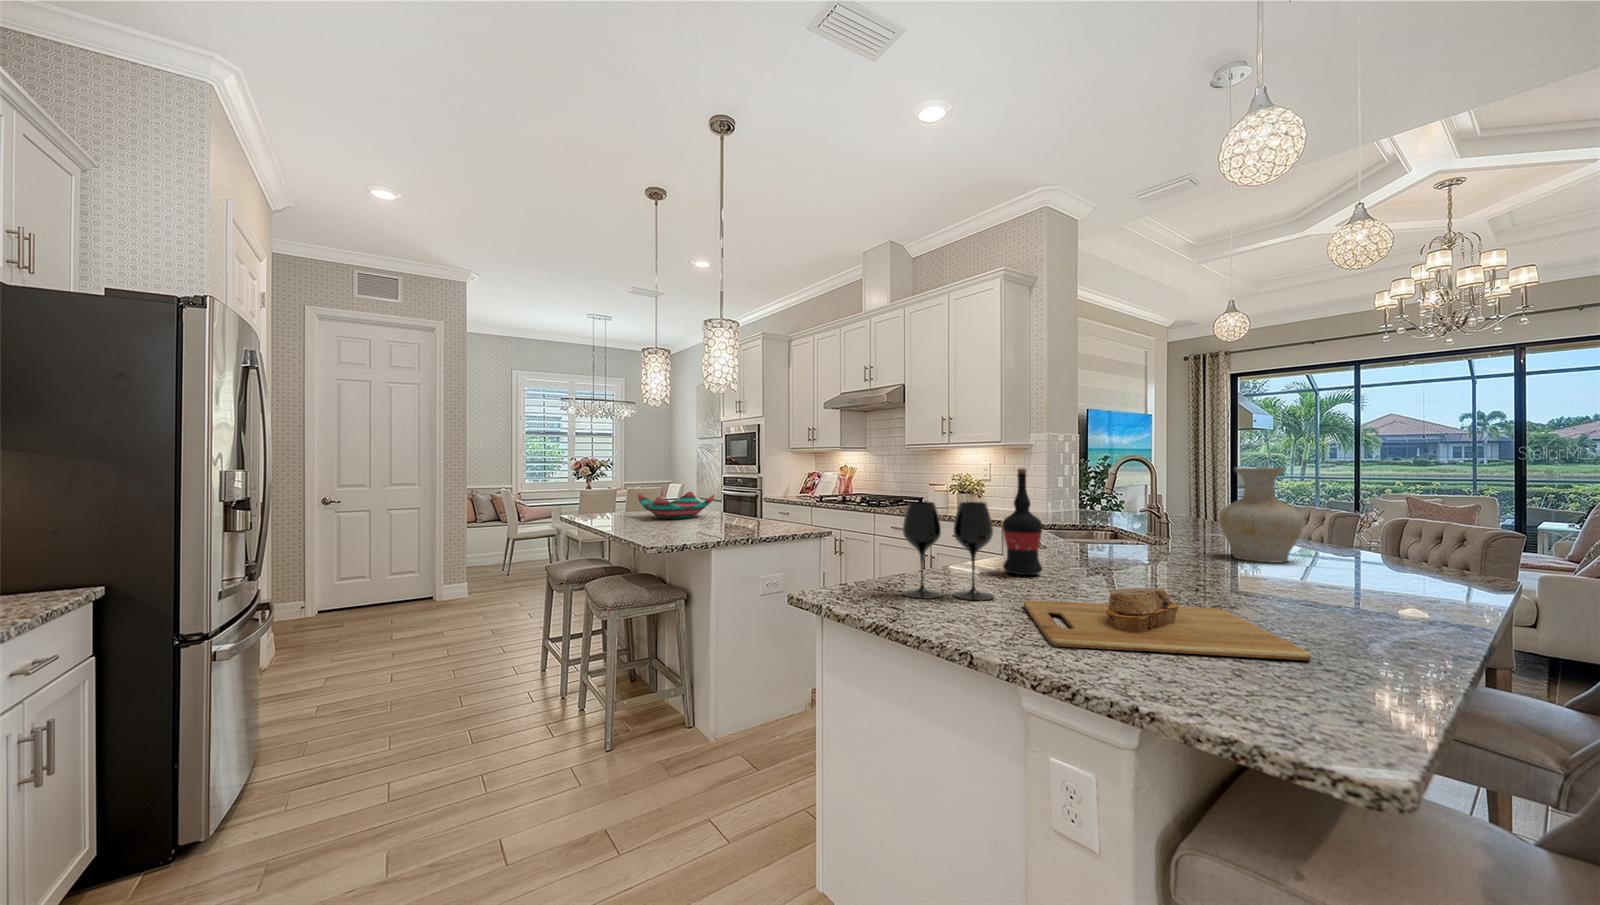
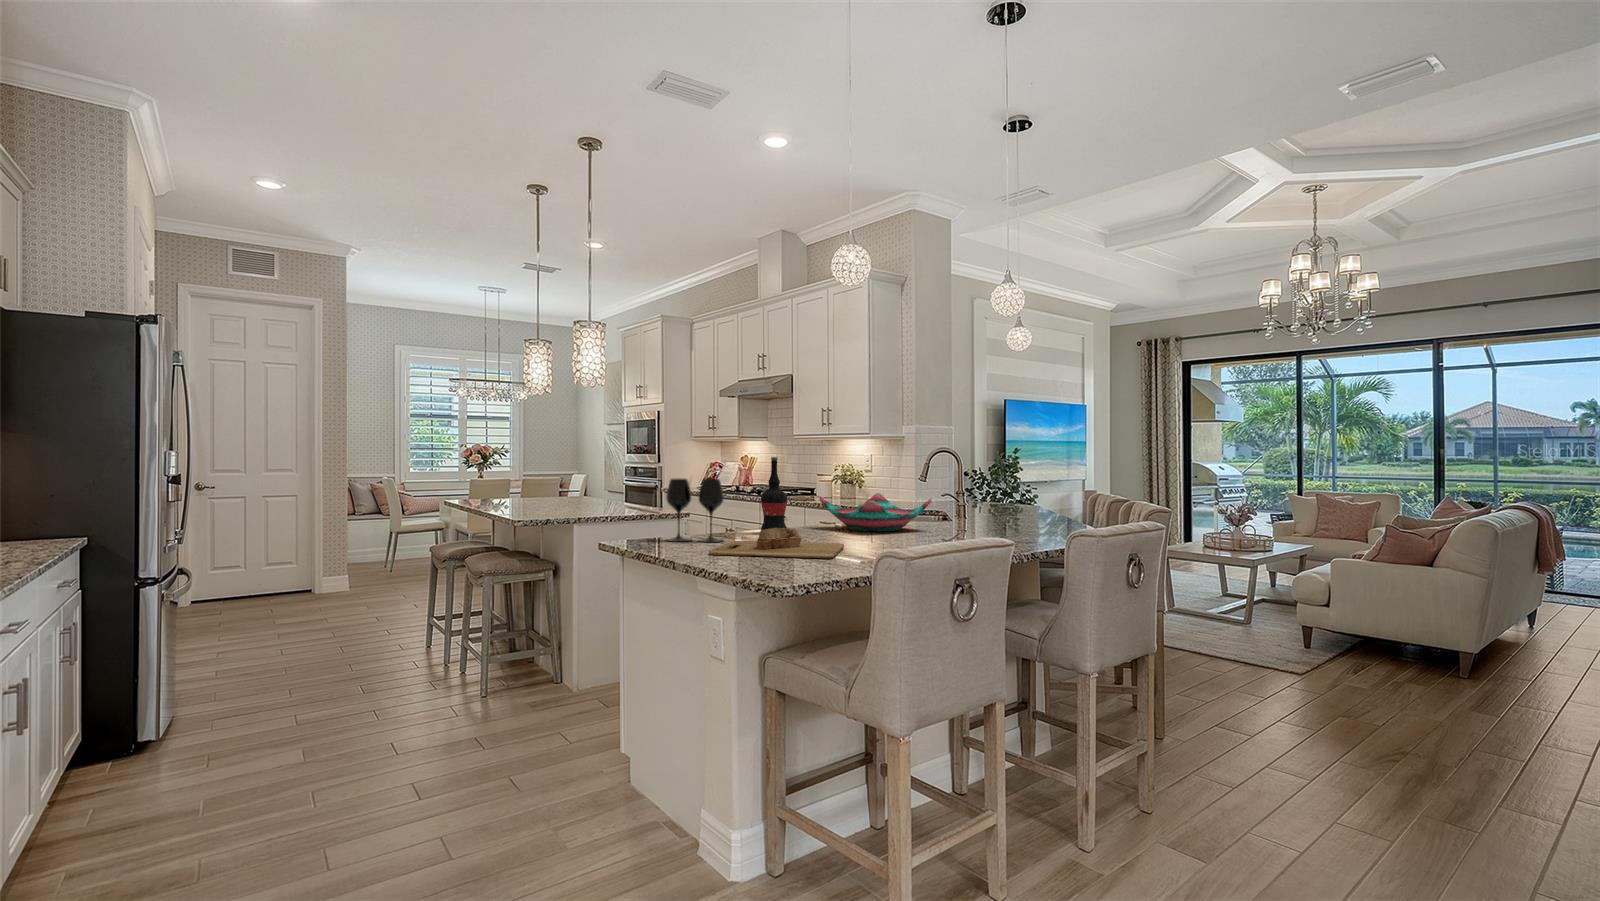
vase: present [1219,468,1303,563] -> none [954,459,1006,530]
decorative bowl: present [638,492,714,519] -> present [819,493,932,532]

